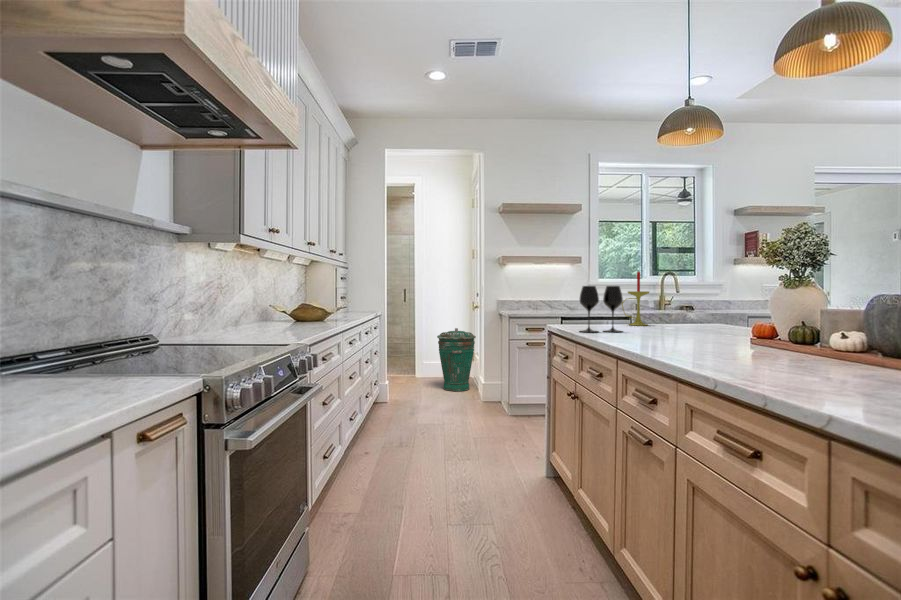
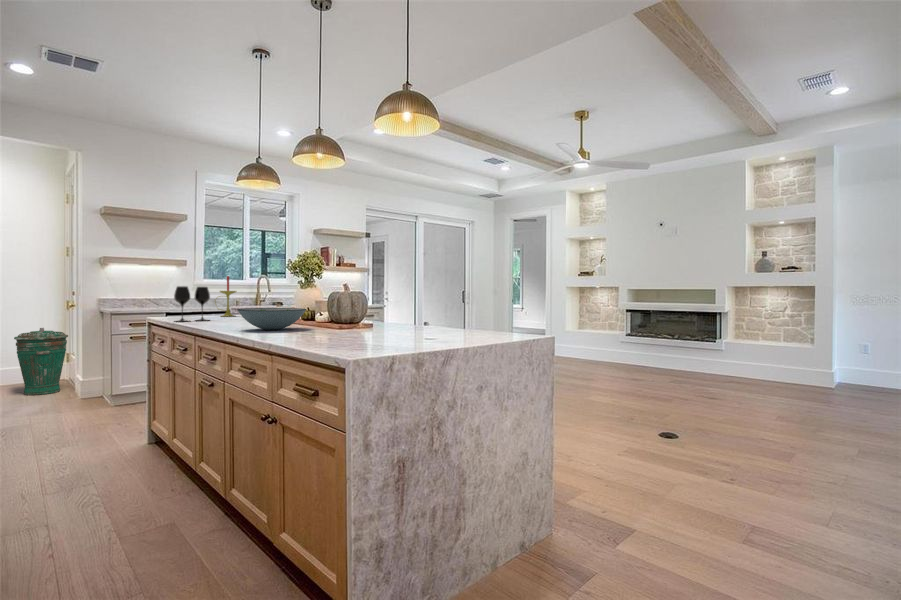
decorative bowl: none [689,319,828,360] -> present [237,308,306,330]

